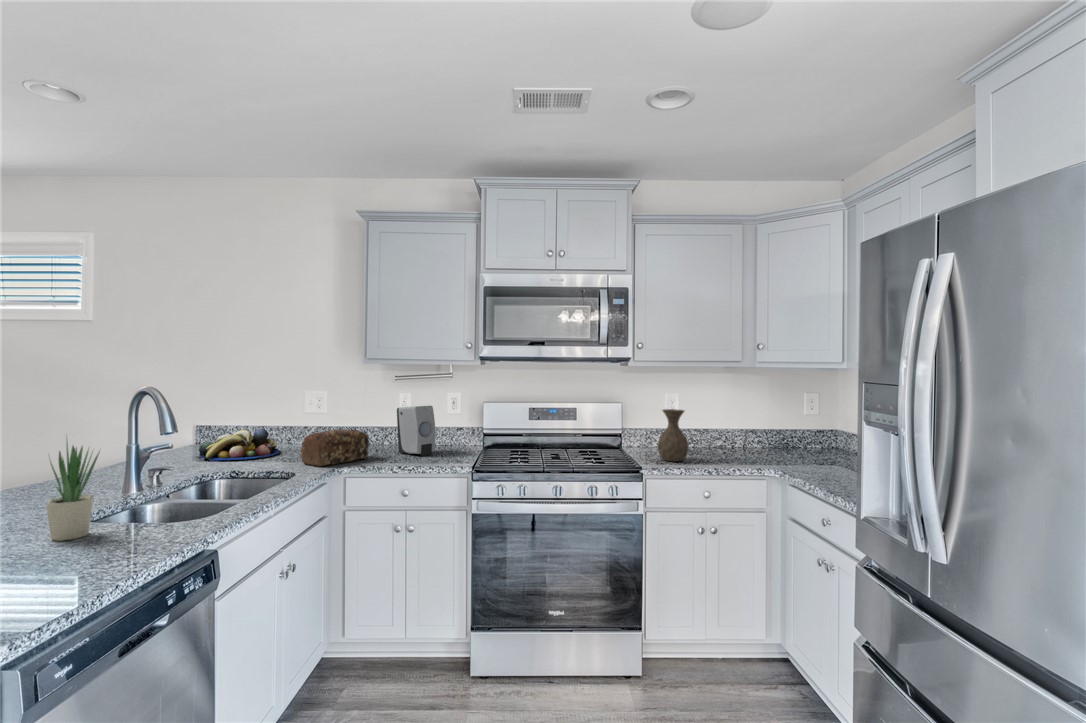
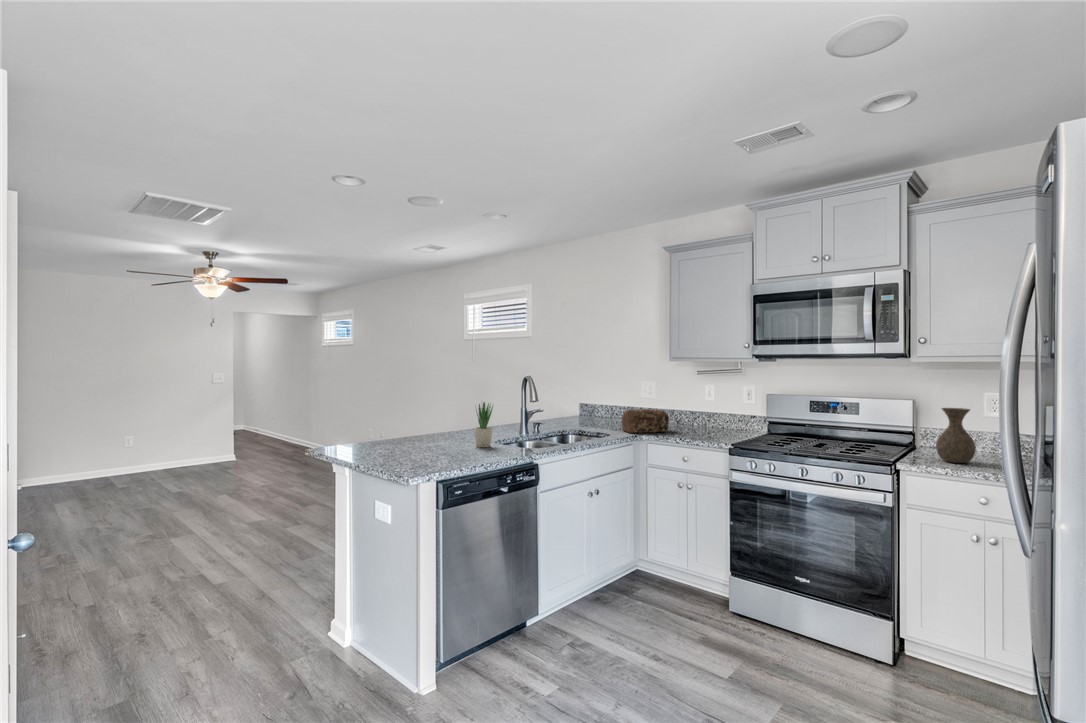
soap dispenser: present [397,406,436,456] -> none [695,395,723,434]
fruit bowl: present [198,428,280,461] -> none [571,406,620,425]

